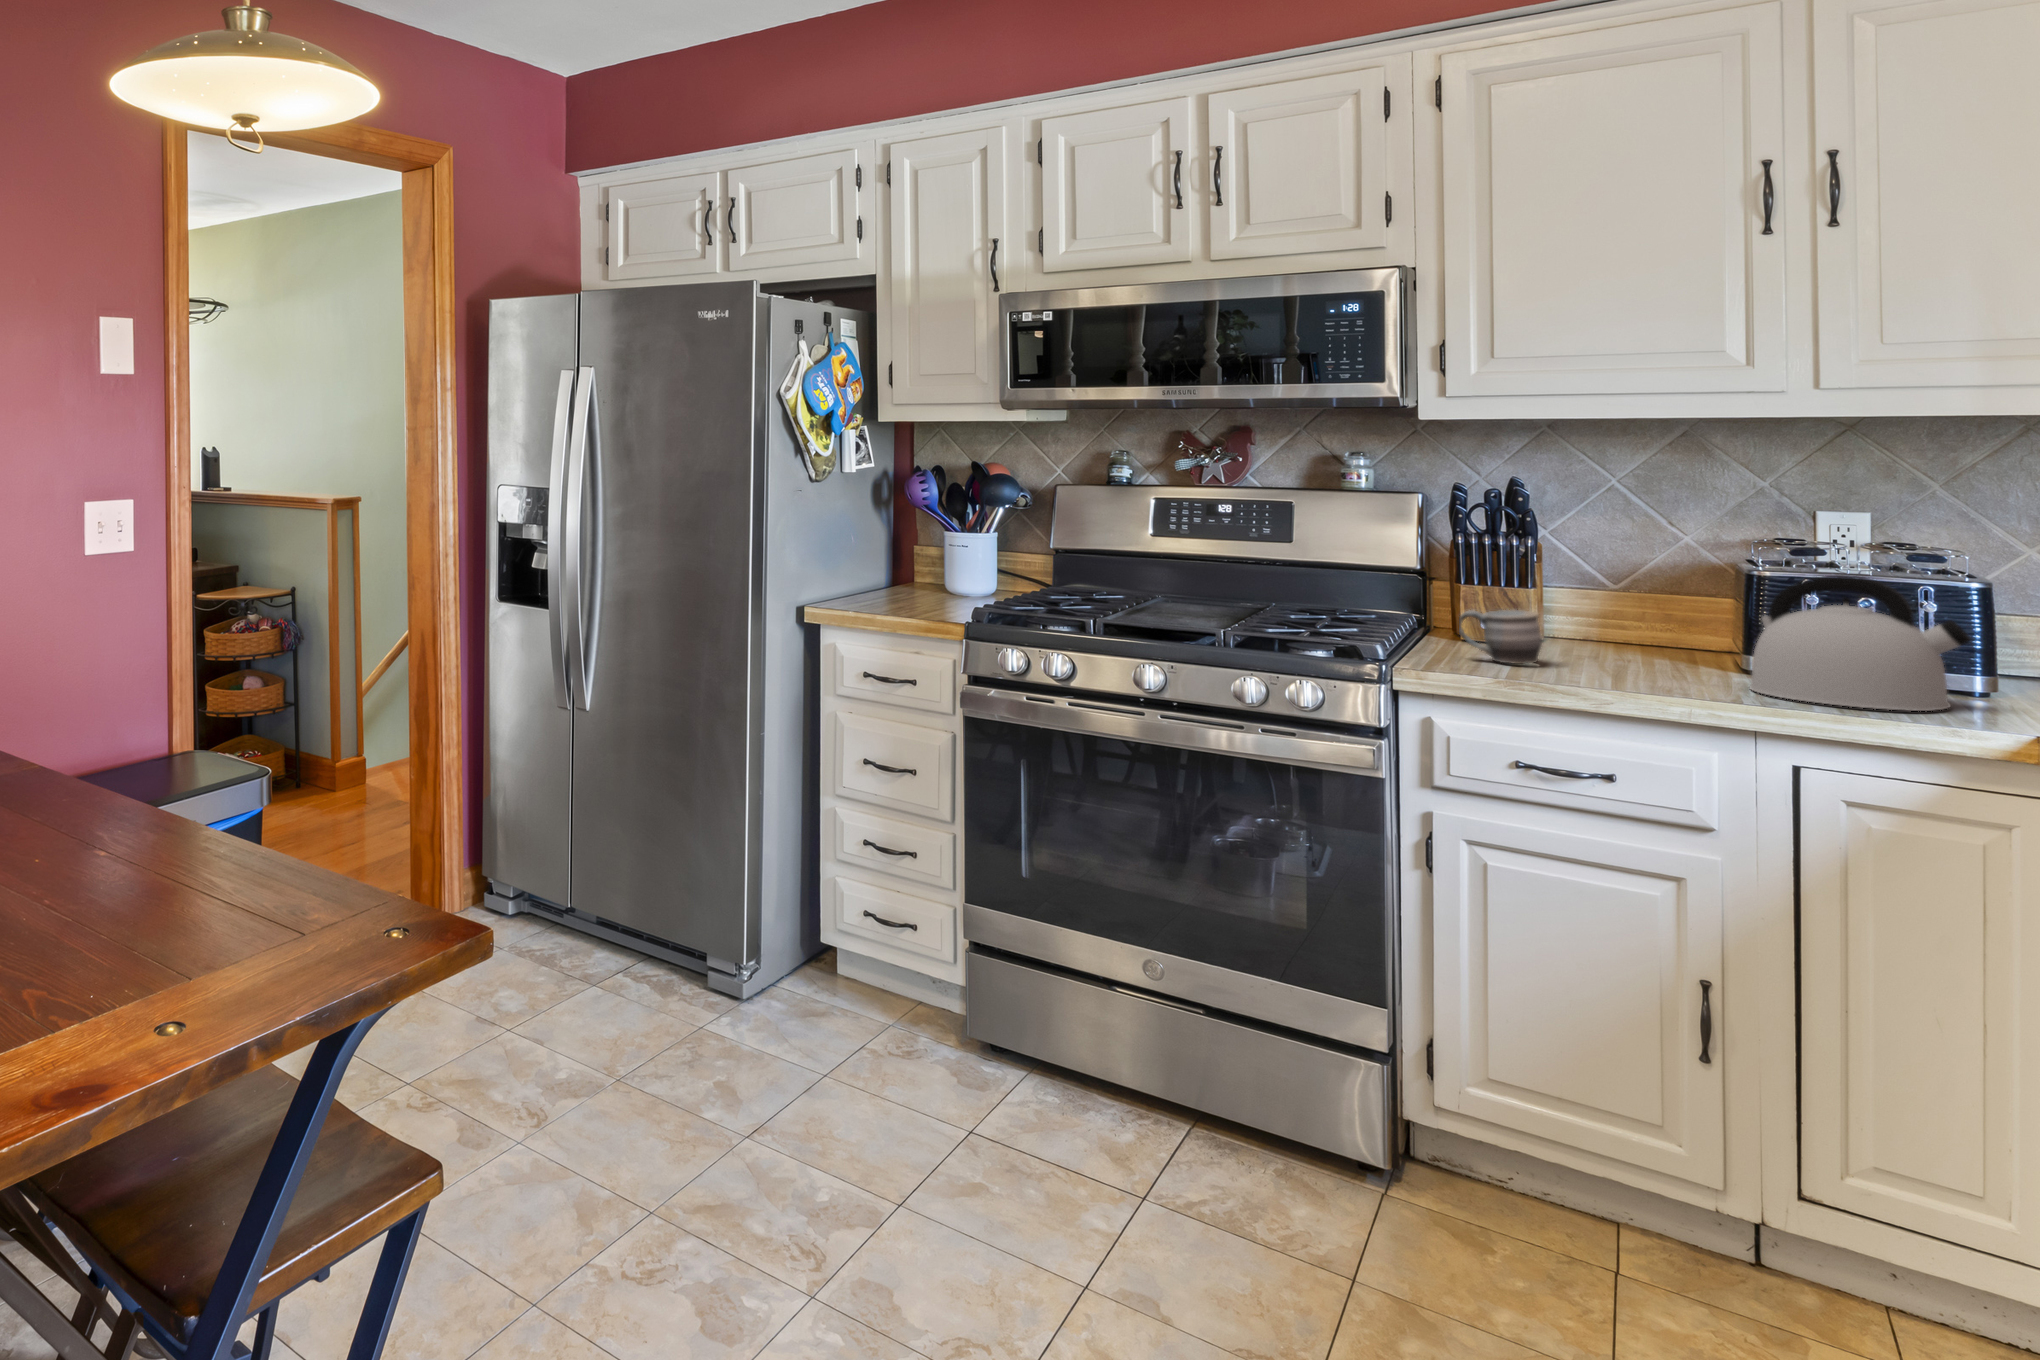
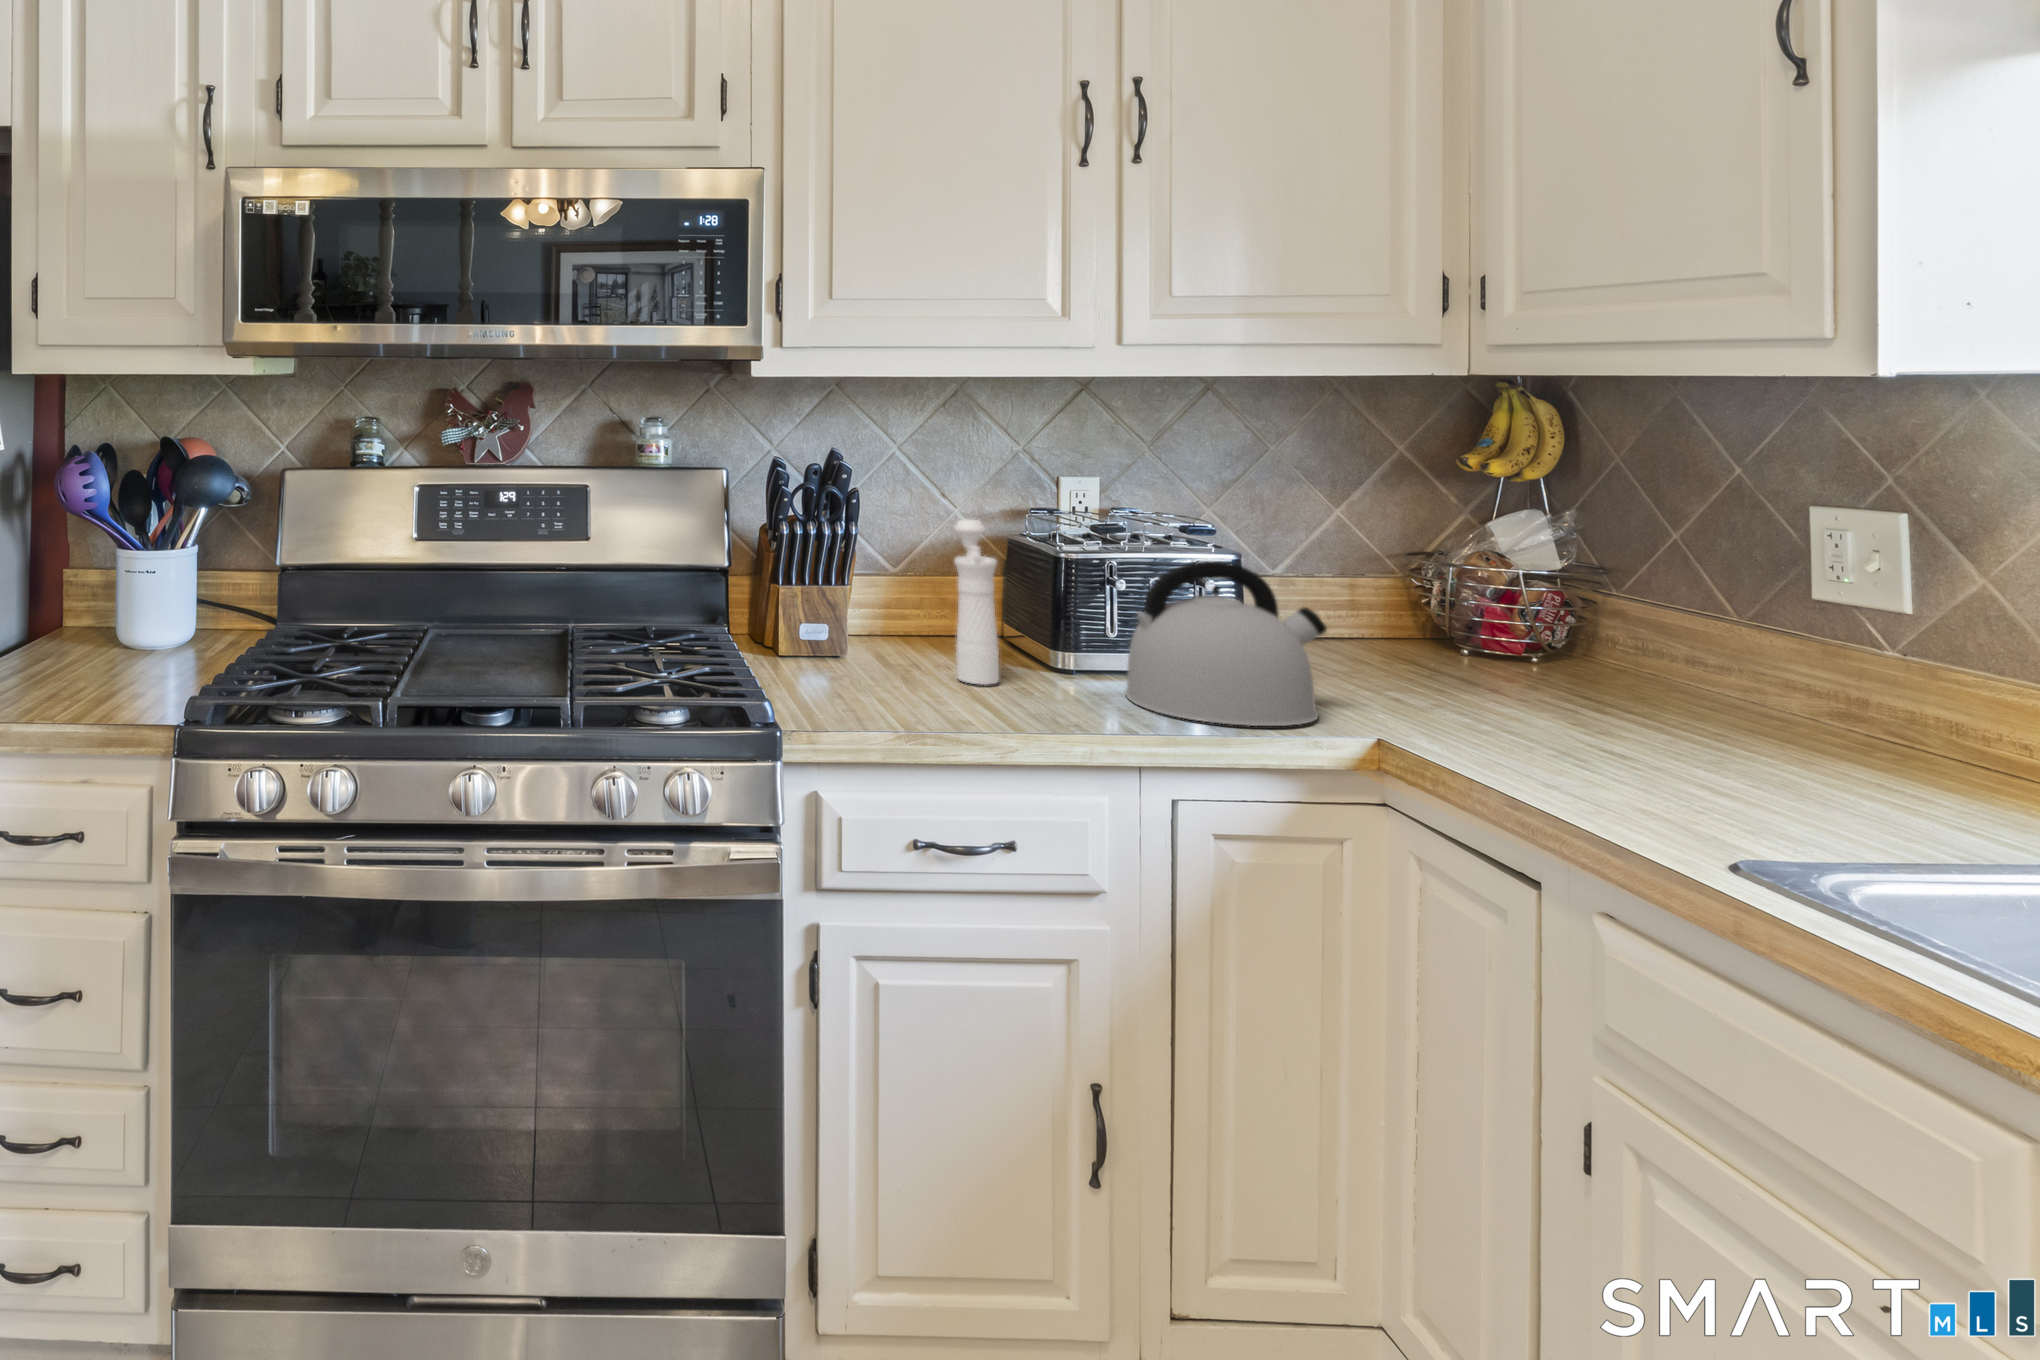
pepper mill: none [1594,540,1658,667] -> present [954,519,999,685]
mug: present [1459,610,1542,664] -> none [838,623,925,698]

